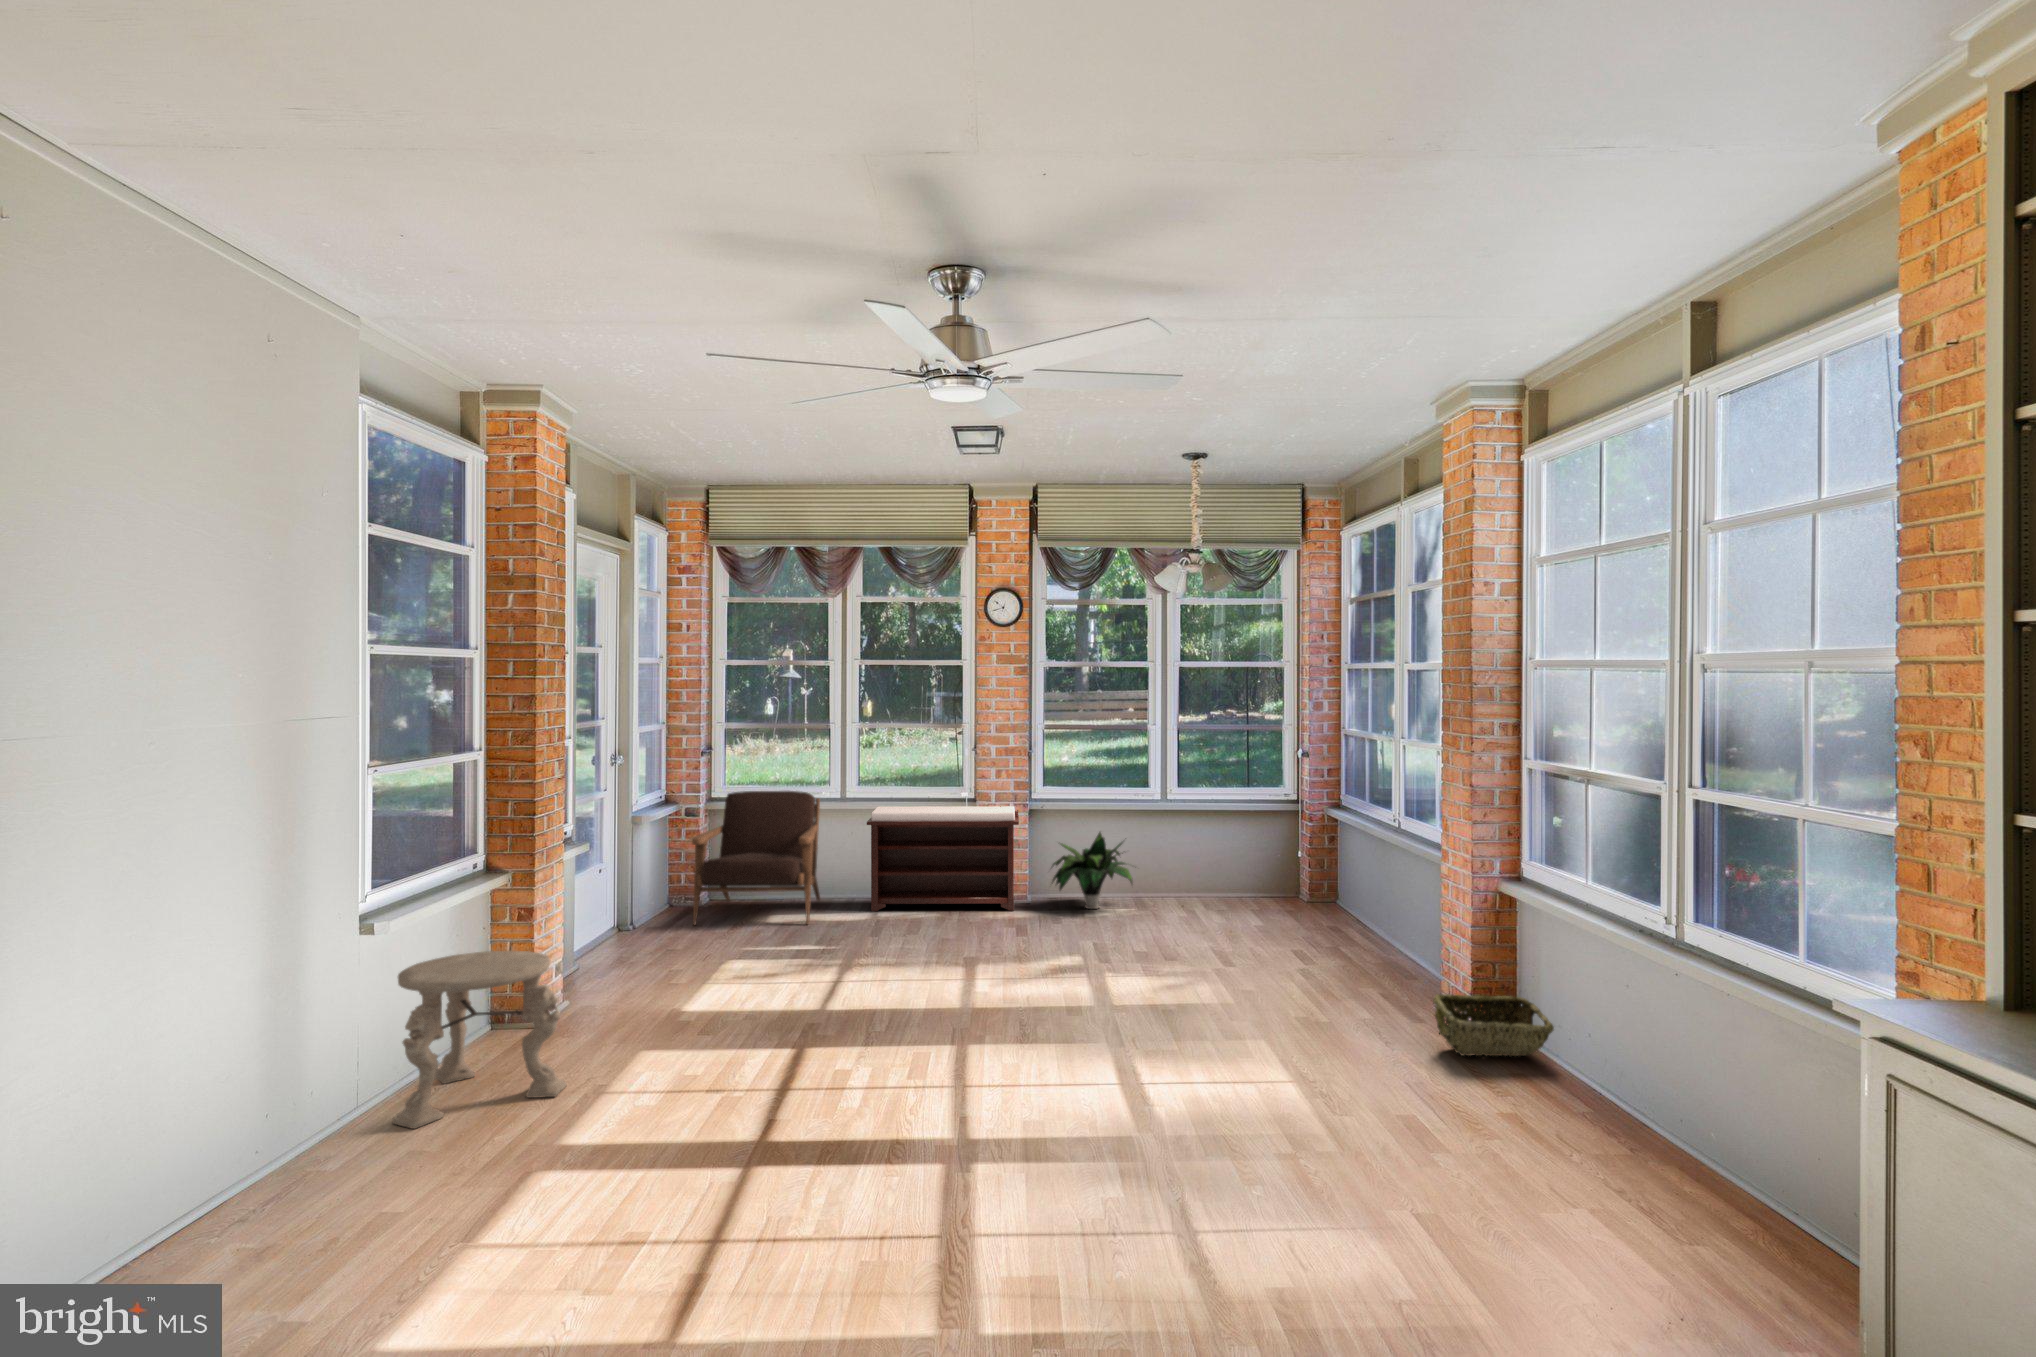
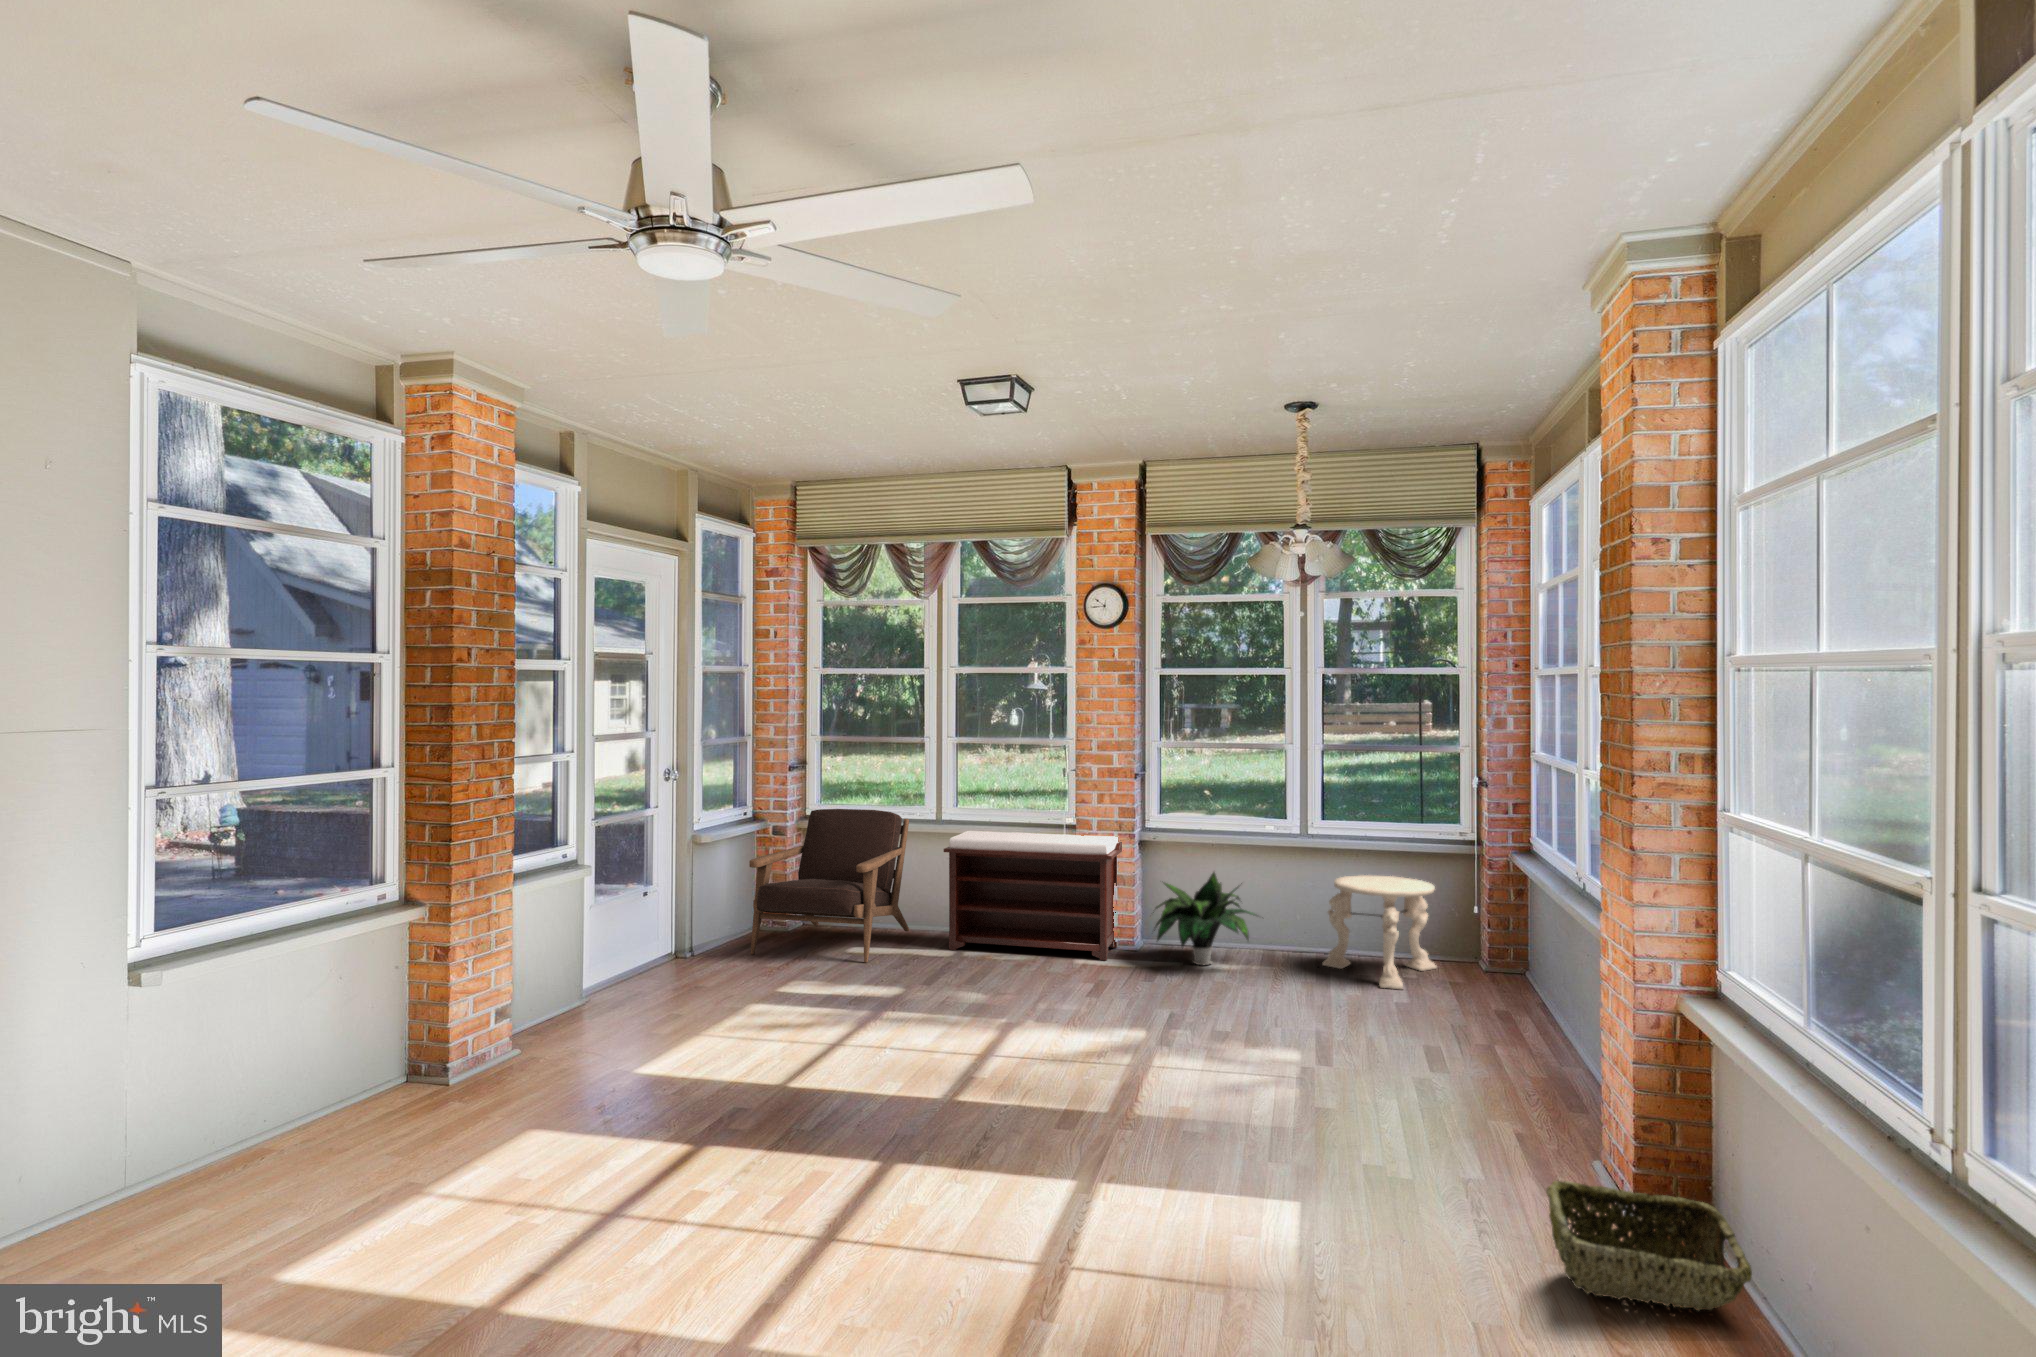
side table: present [392,951,566,1129] -> present [1323,875,1437,989]

